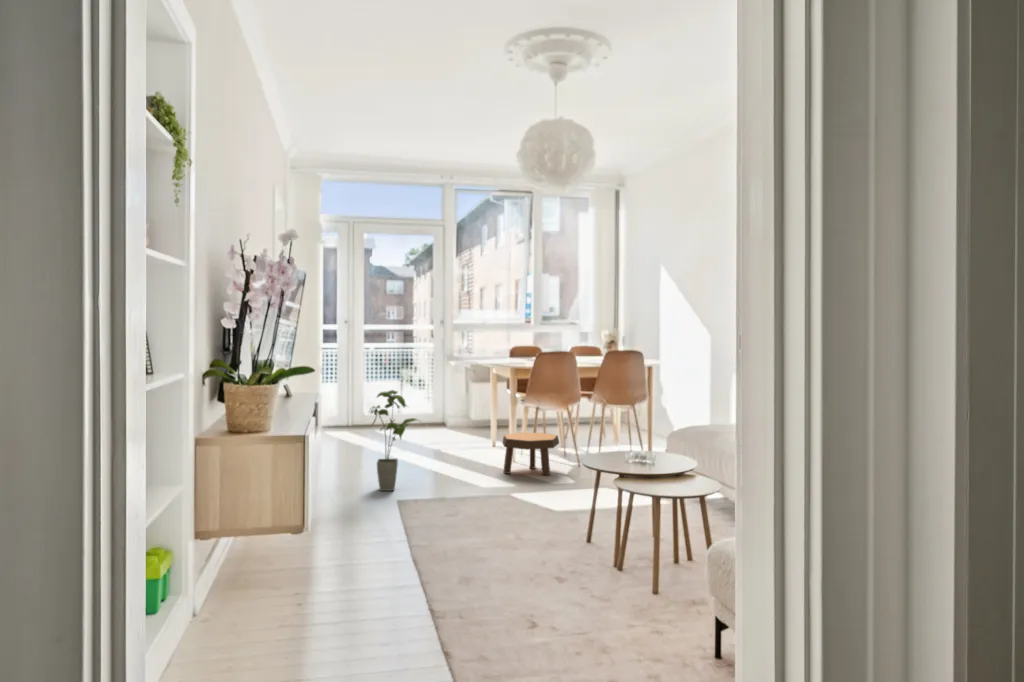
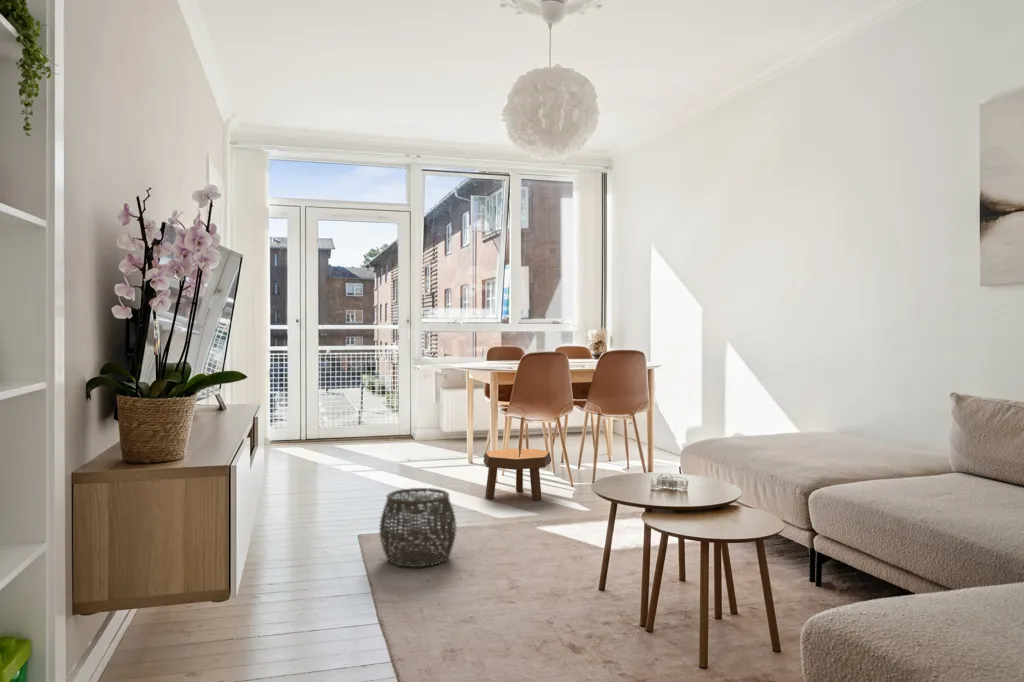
house plant: present [371,390,417,491] -> none [320,400,387,524]
woven basket: none [414,461,476,523] -> present [379,488,456,567]

